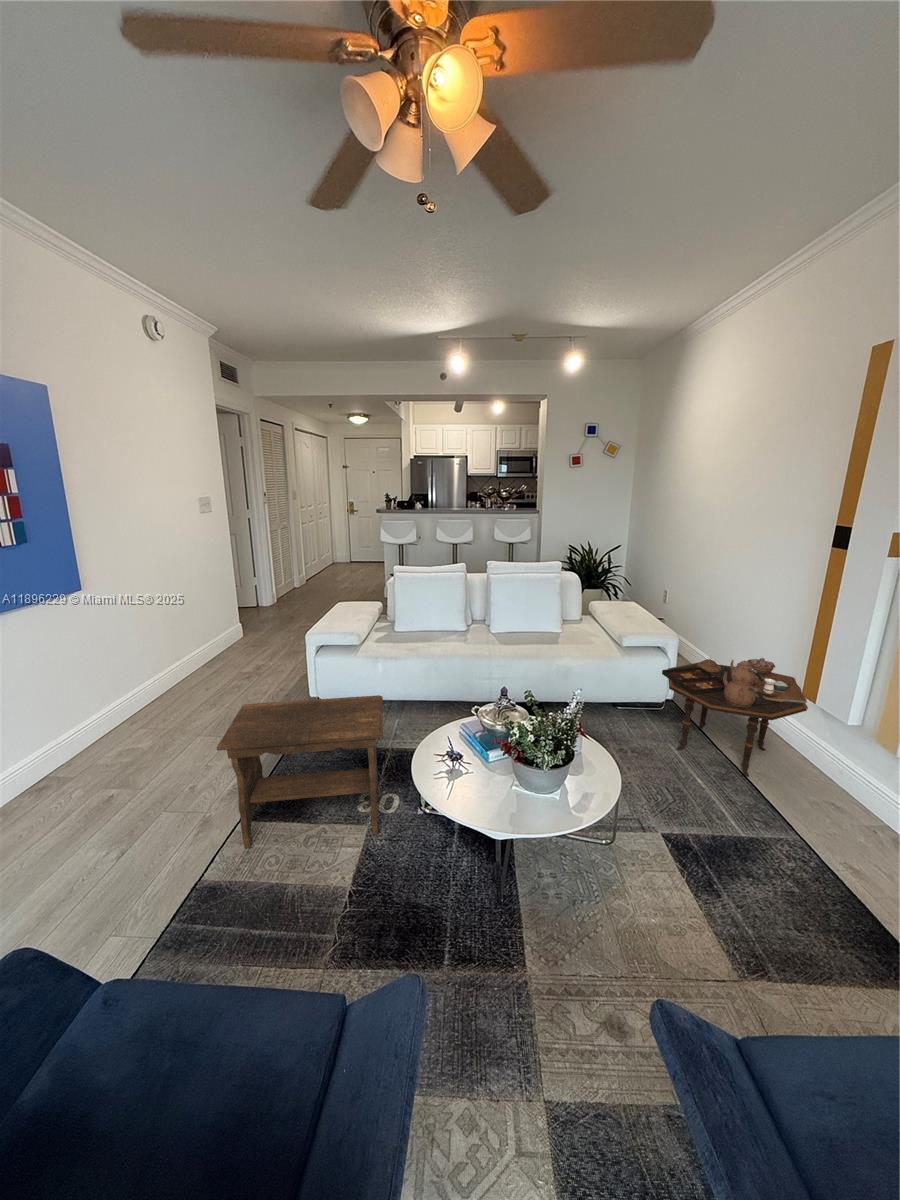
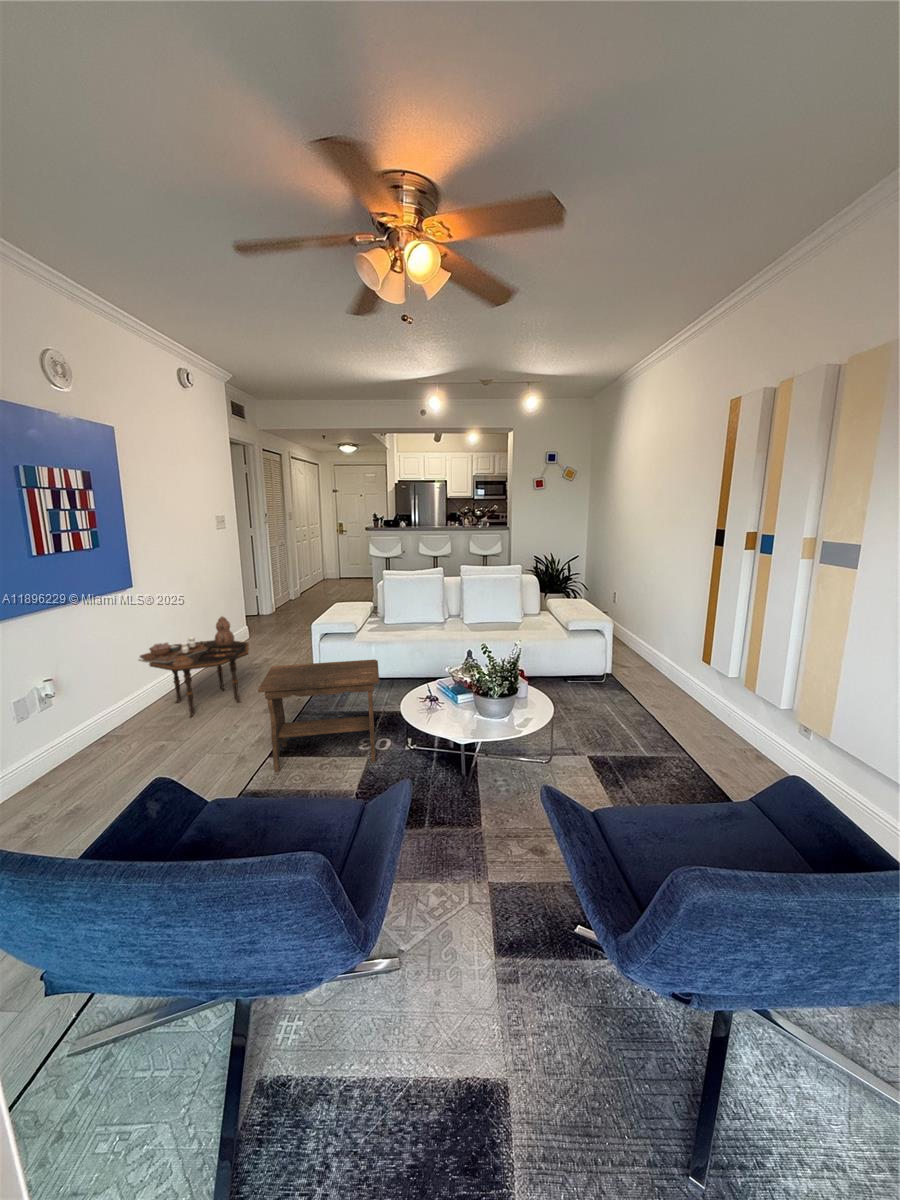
side table: present [662,658,808,777] -> present [139,617,249,717]

